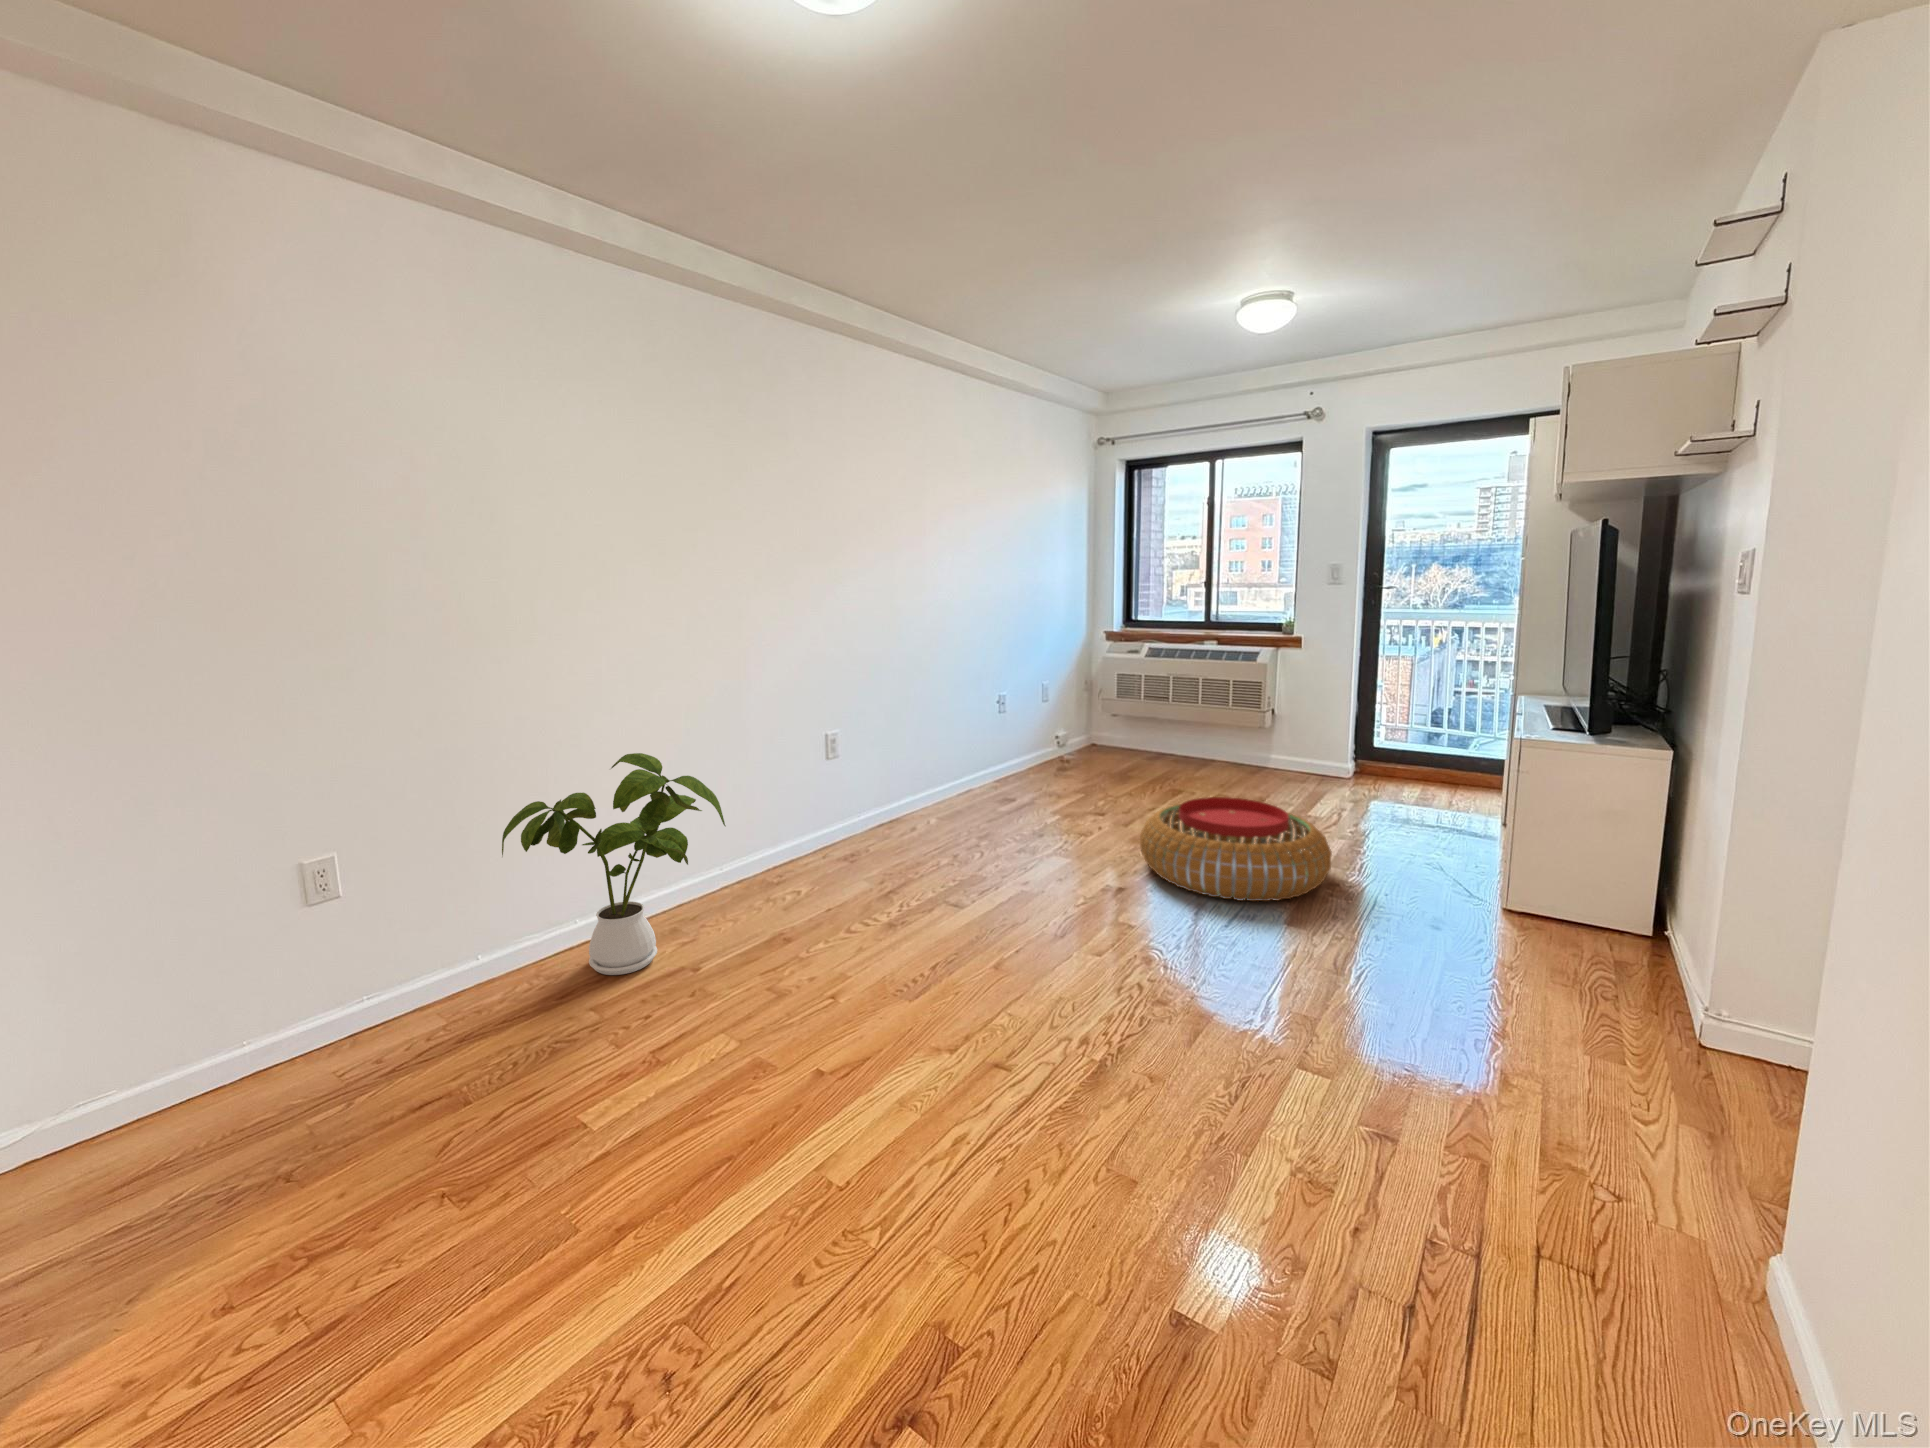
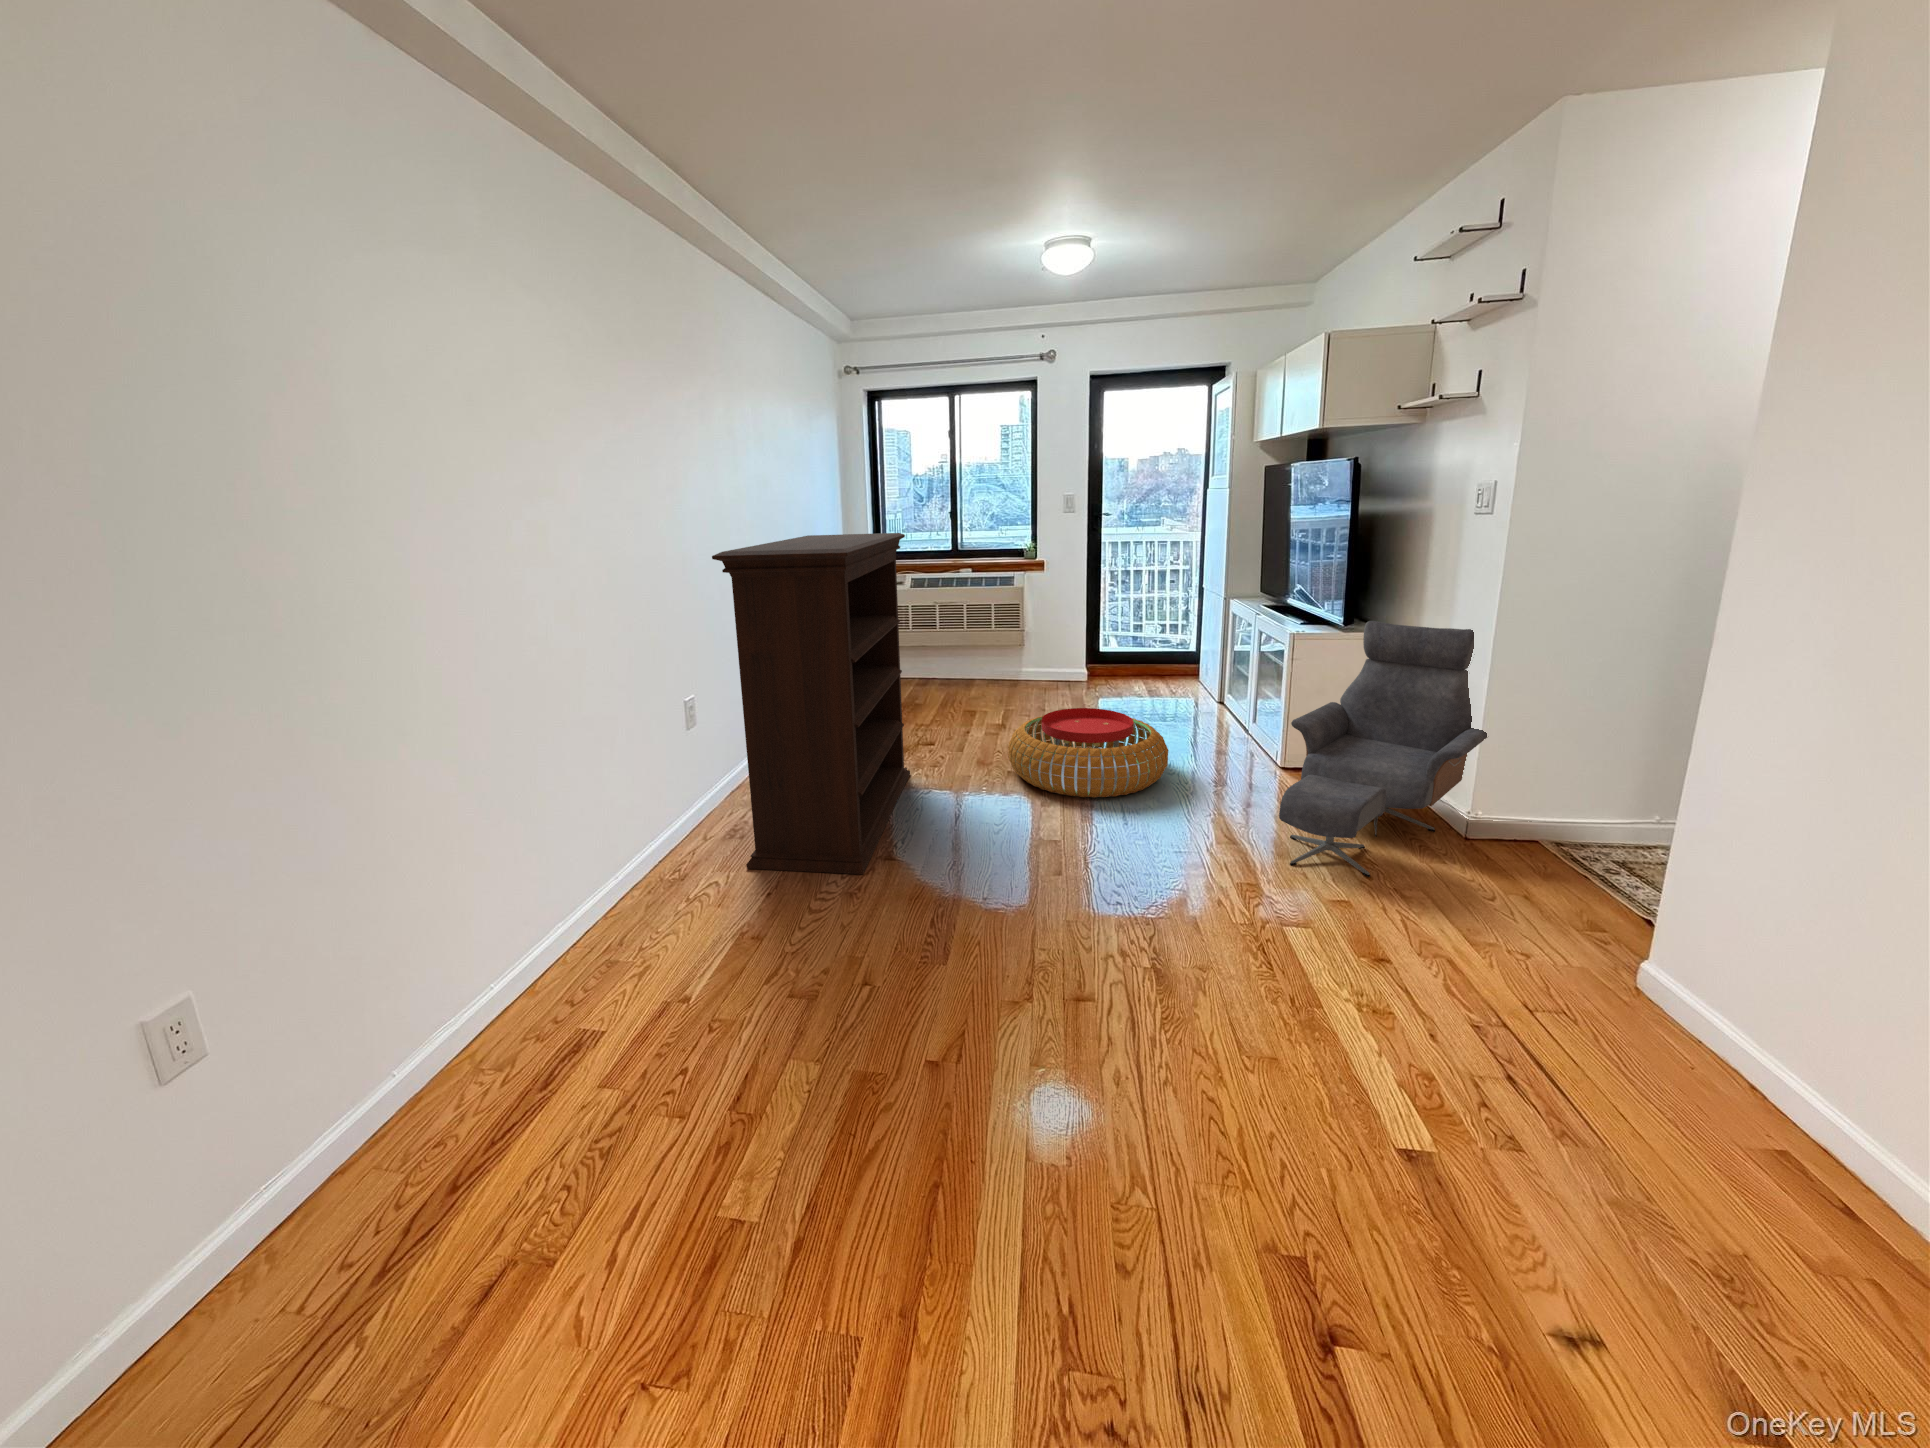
bookshelf: none [809,596,1048,915] -> present [712,533,910,874]
lounge chair: none [1375,728,1781,1055] -> present [1279,620,1487,877]
house plant: present [502,753,726,975] -> none [421,755,731,1037]

